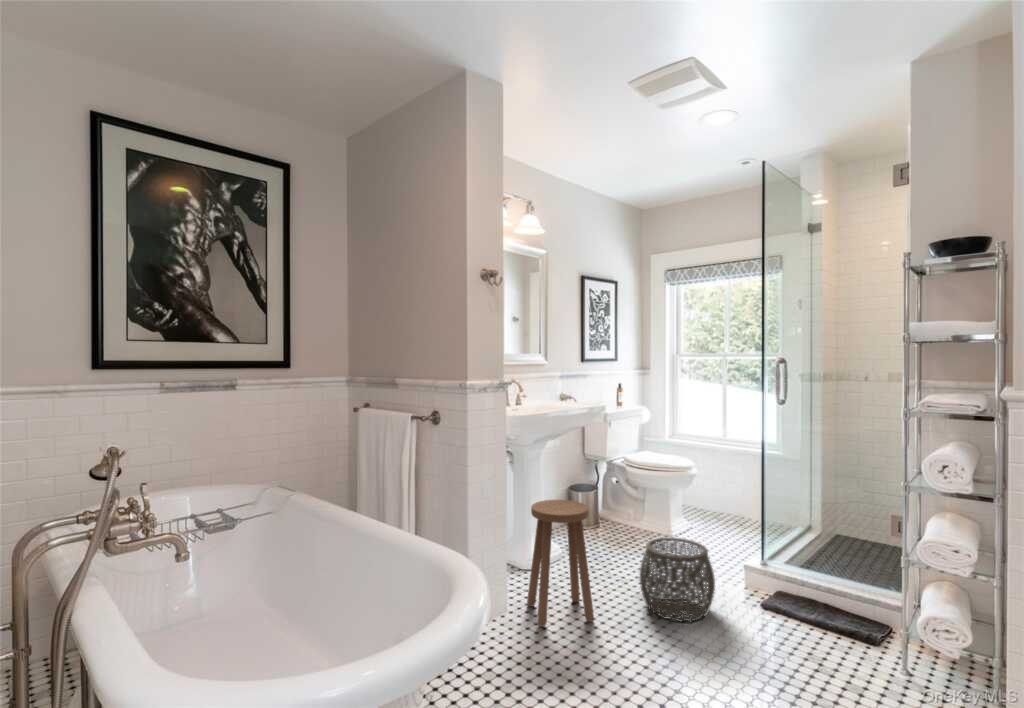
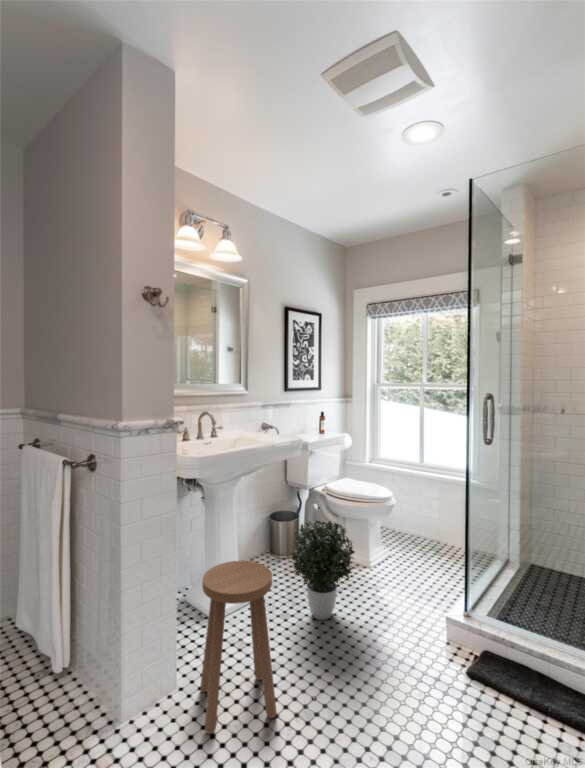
potted plant: none [597,478,657,570] -> present [292,521,355,620]
woven basket: present [639,537,715,622] -> none [333,597,419,712]

